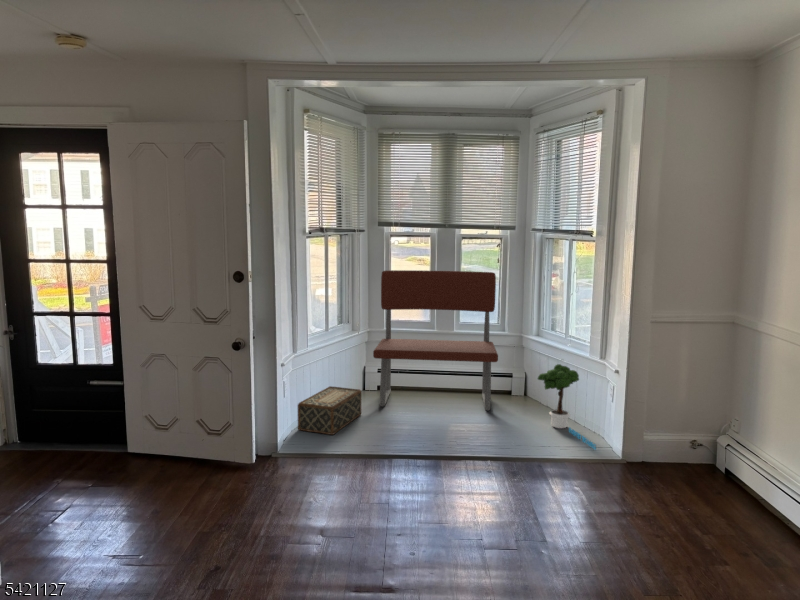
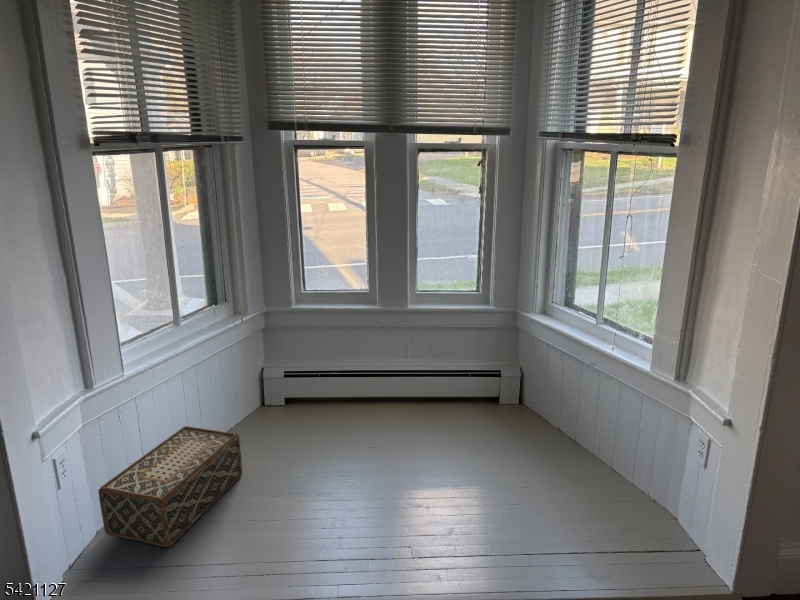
bench: present [373,270,498,411] -> none [258,209,483,451]
potted tree: present [538,364,596,450] -> none [554,384,677,571]

